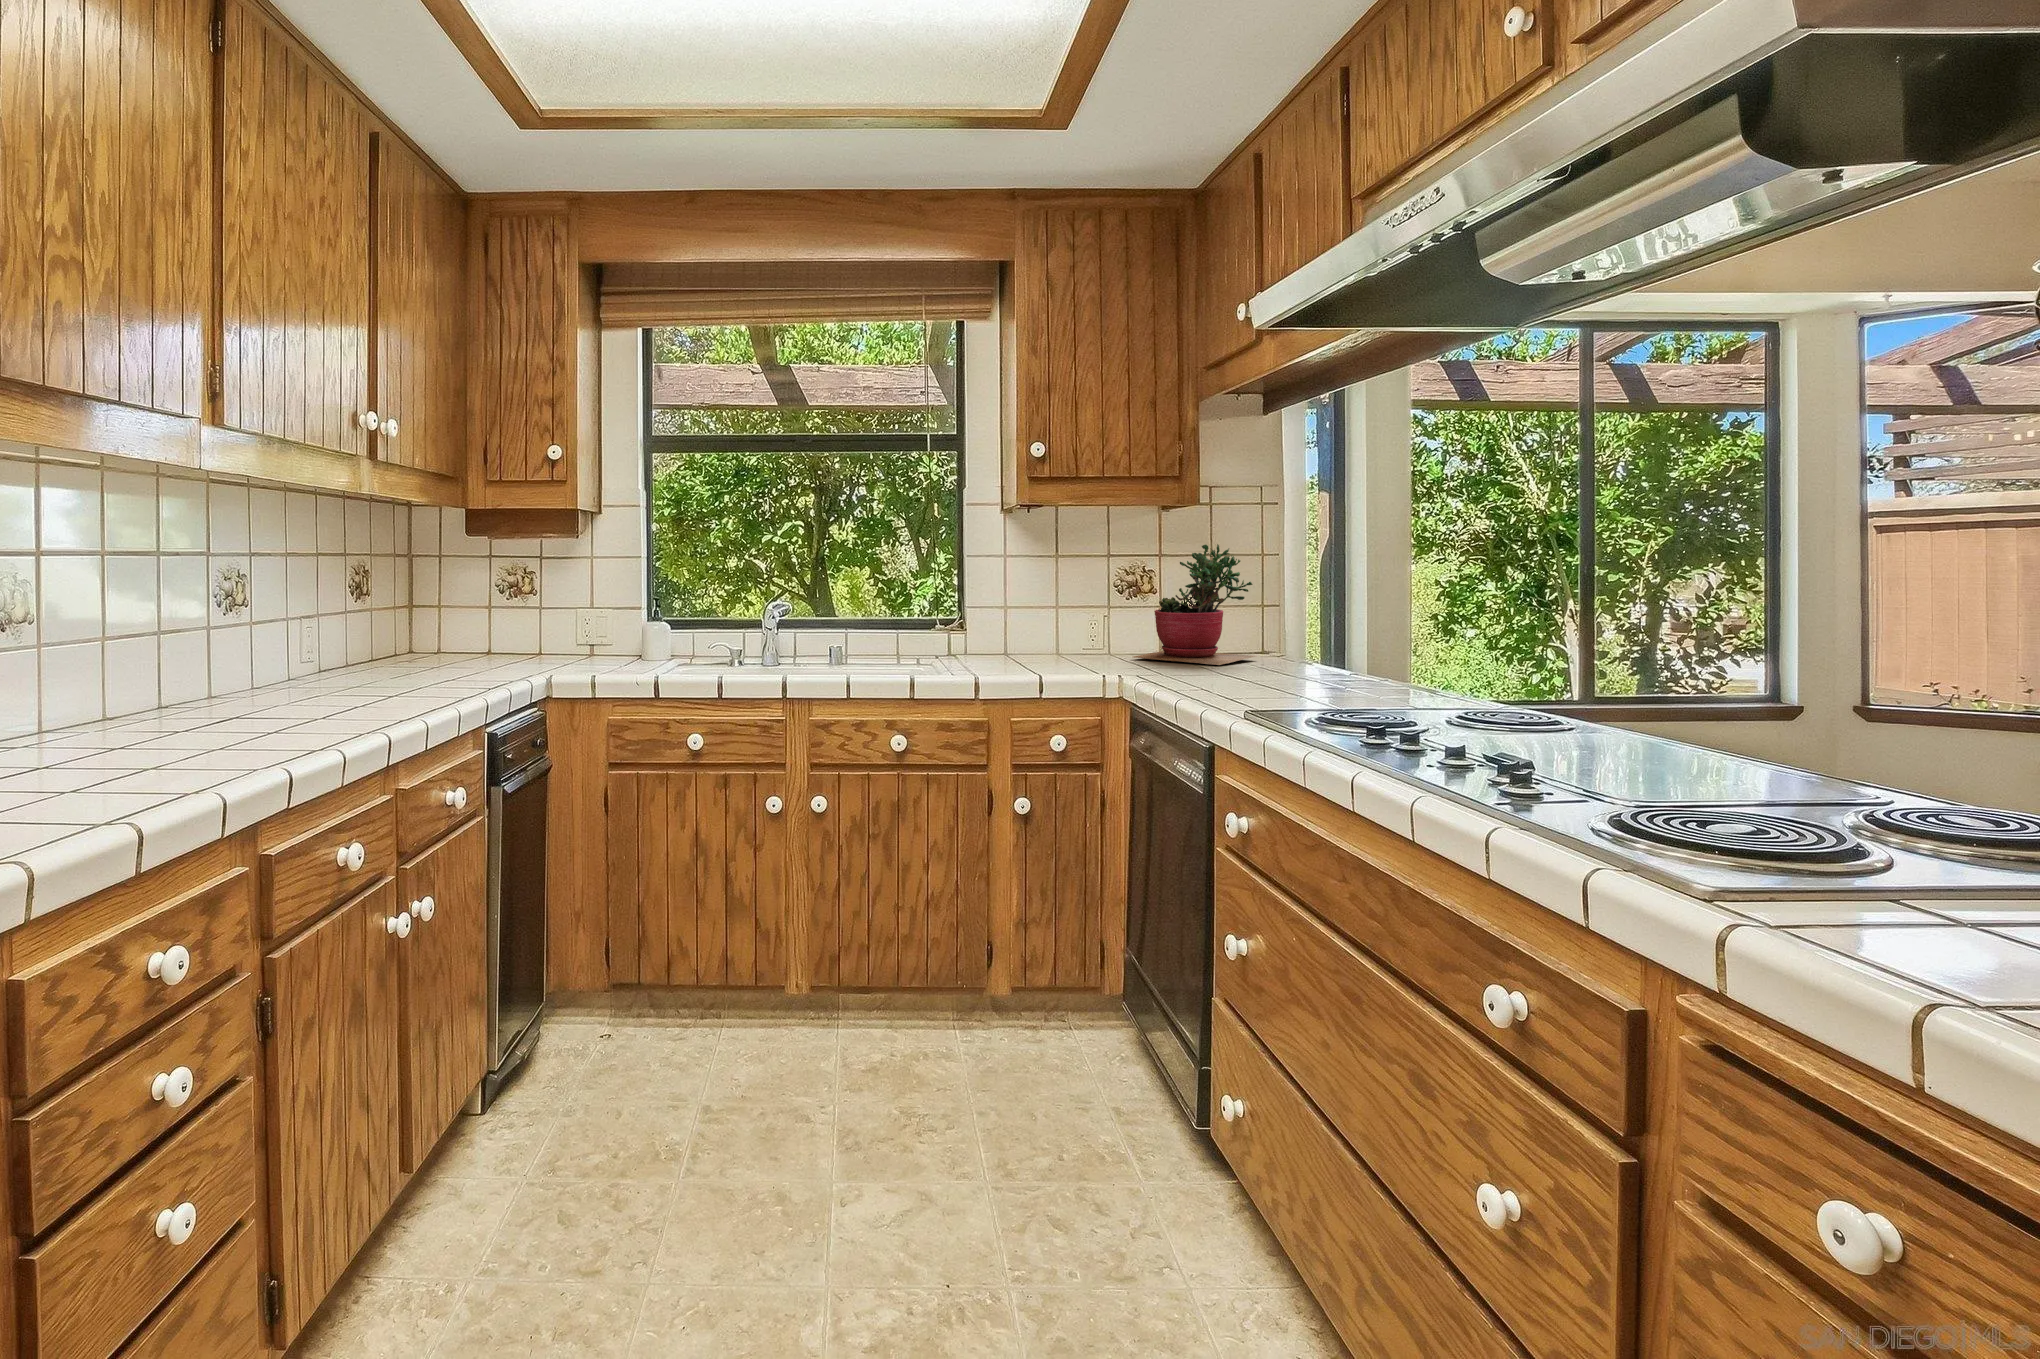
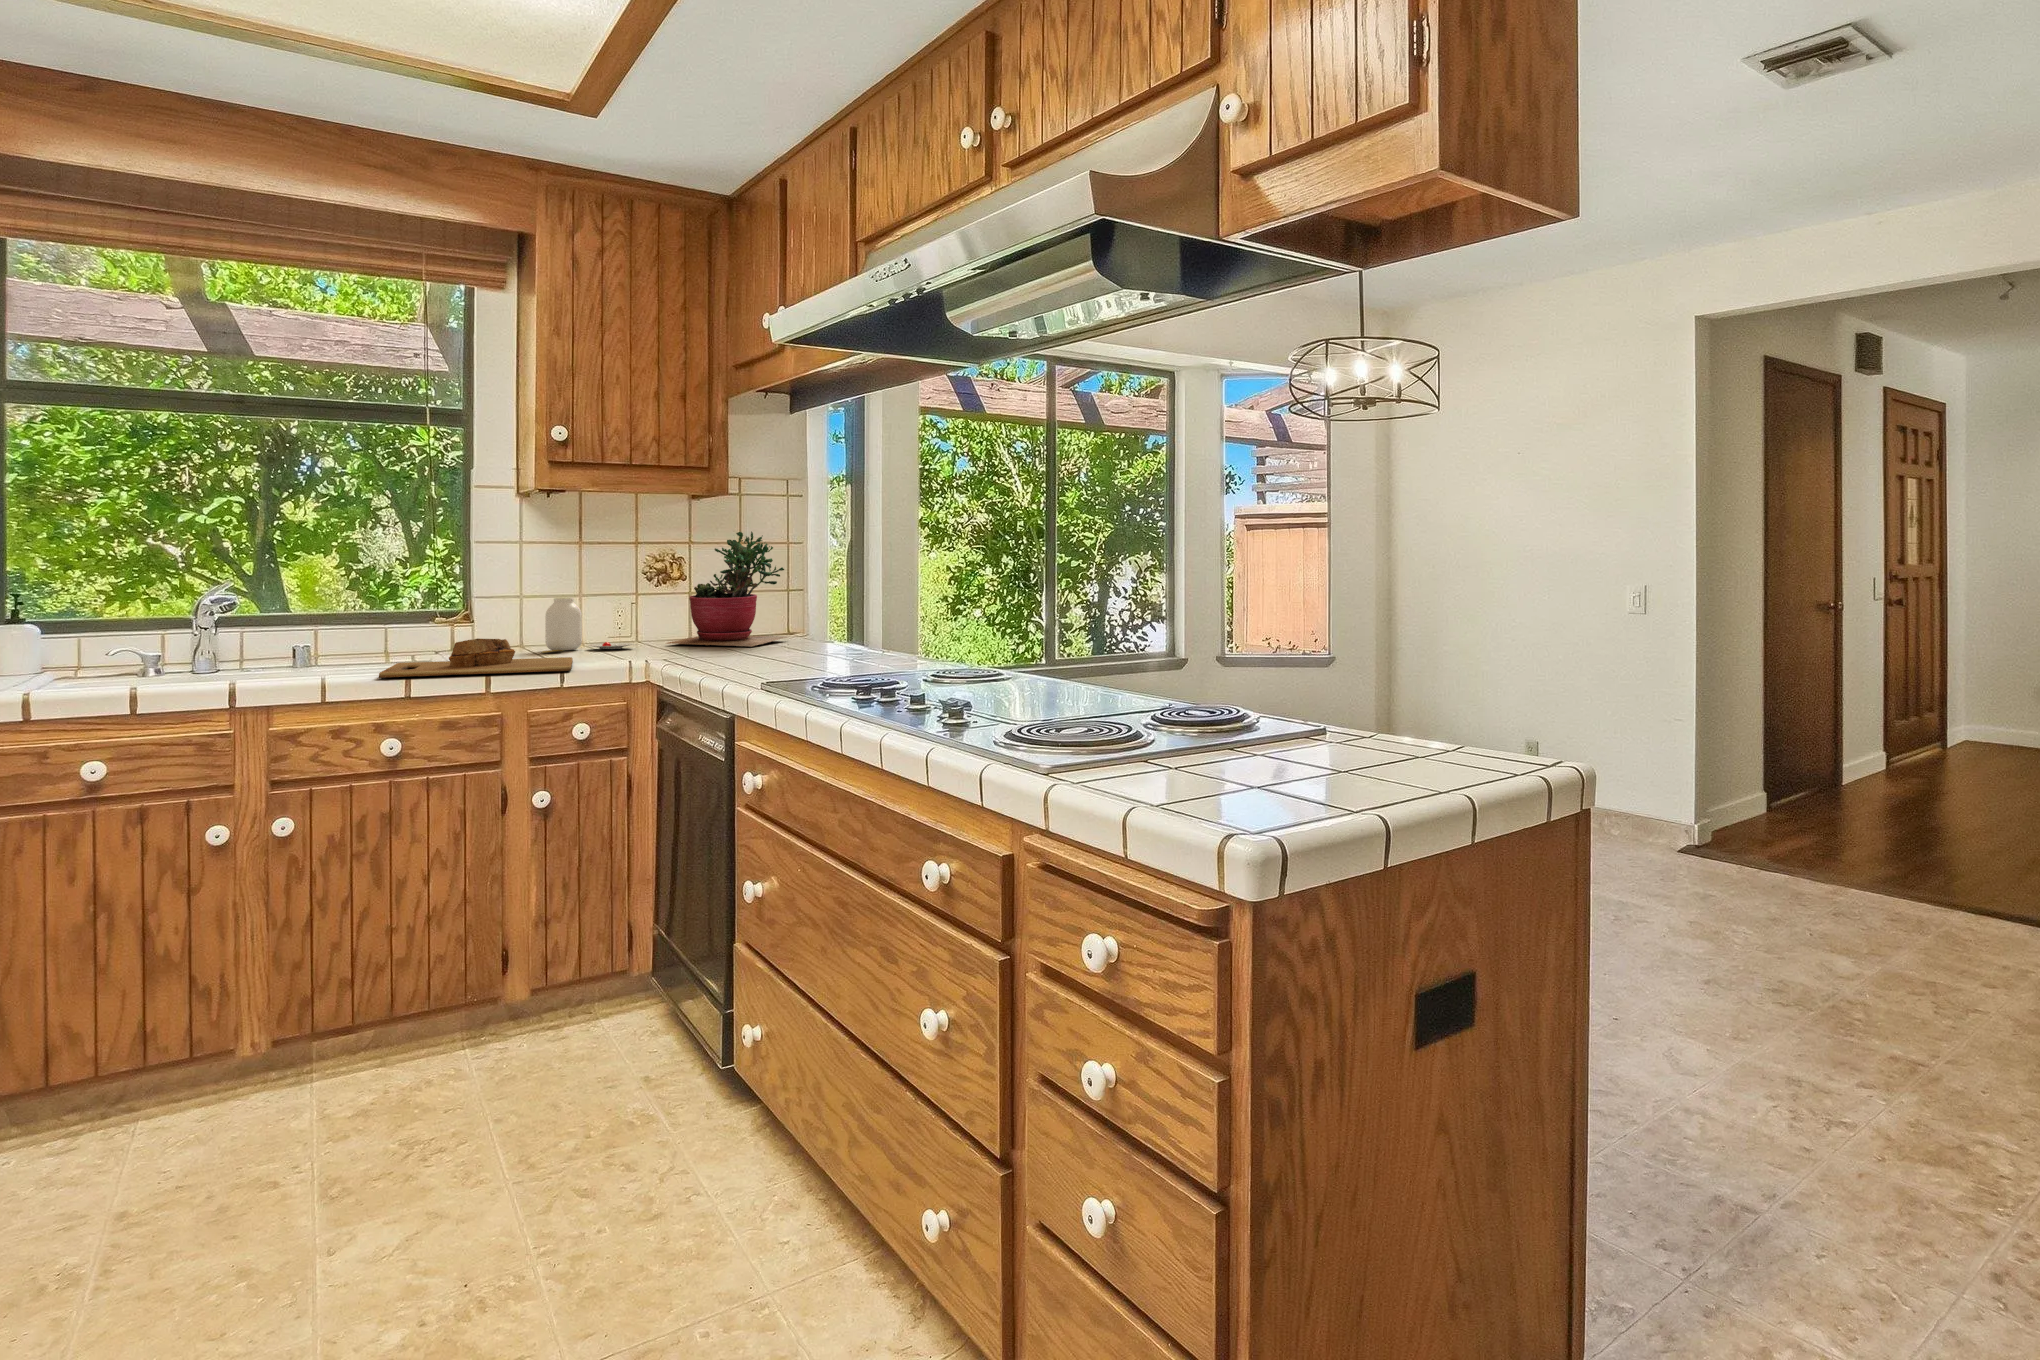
jar: none [1020,609,1104,661] -> present [542,598,634,653]
cutting board: none [890,647,1048,682] -> present [379,638,573,678]

